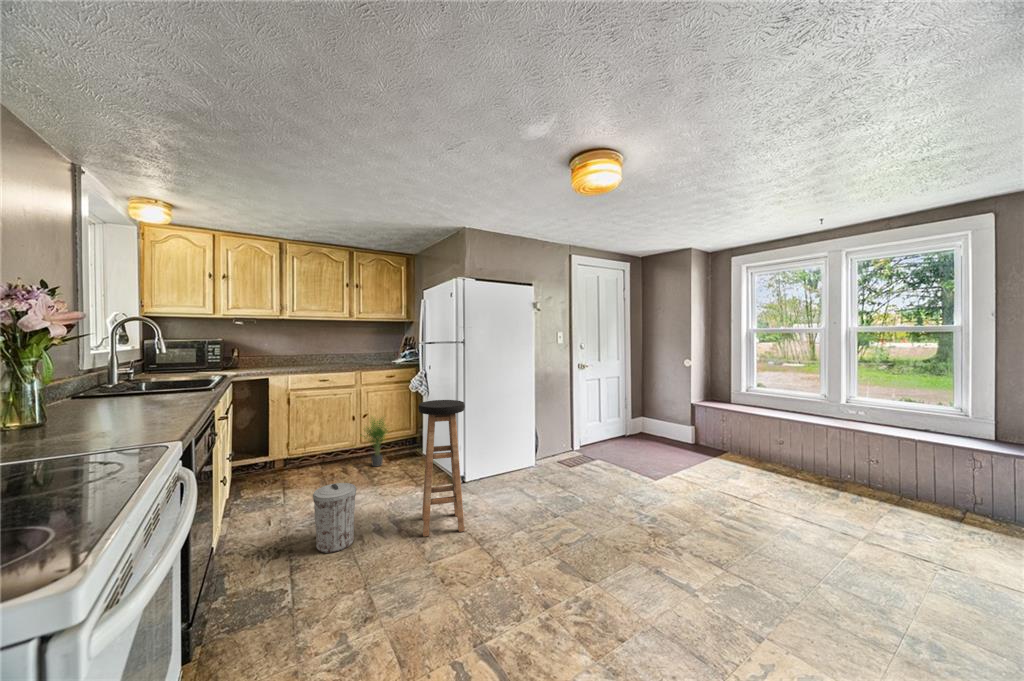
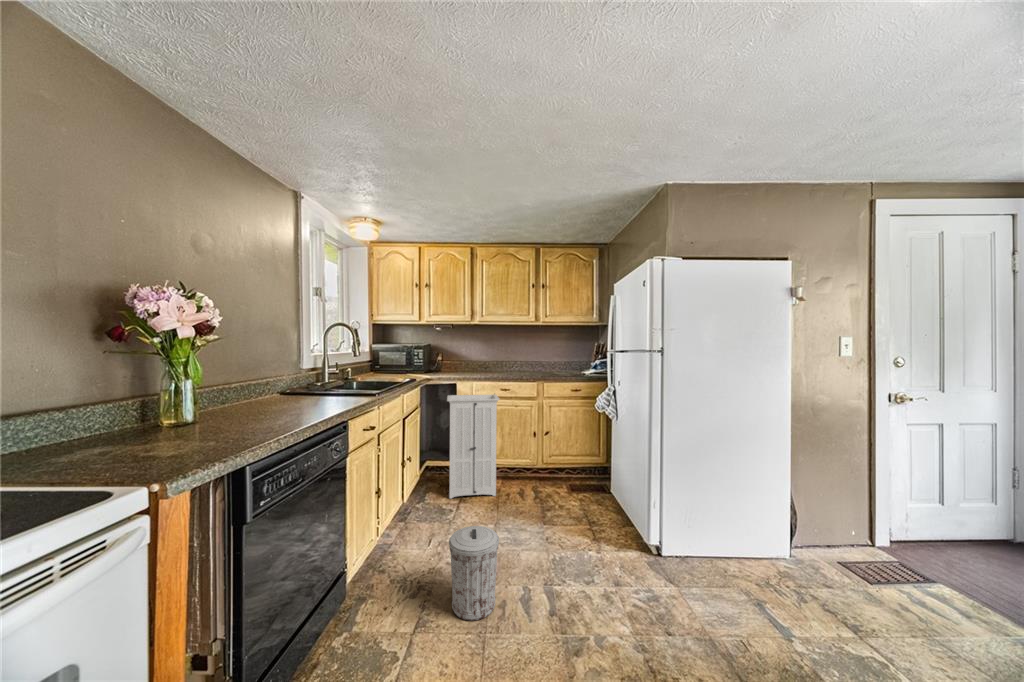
storage cabinet: none [263,384,324,488] -> present [447,394,499,499]
bar stool: present [418,400,465,536] -> none [580,438,650,658]
potted plant: present [364,419,387,467] -> none [531,432,575,496]

